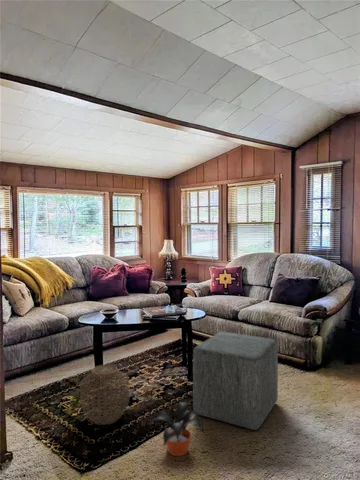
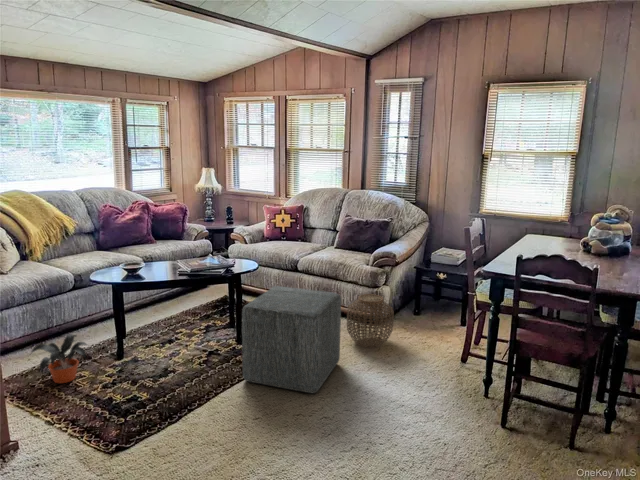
woven basket: present [80,364,129,424] -> present [347,294,394,348]
potted plant: present [150,402,203,456] -> present [32,334,87,383]

